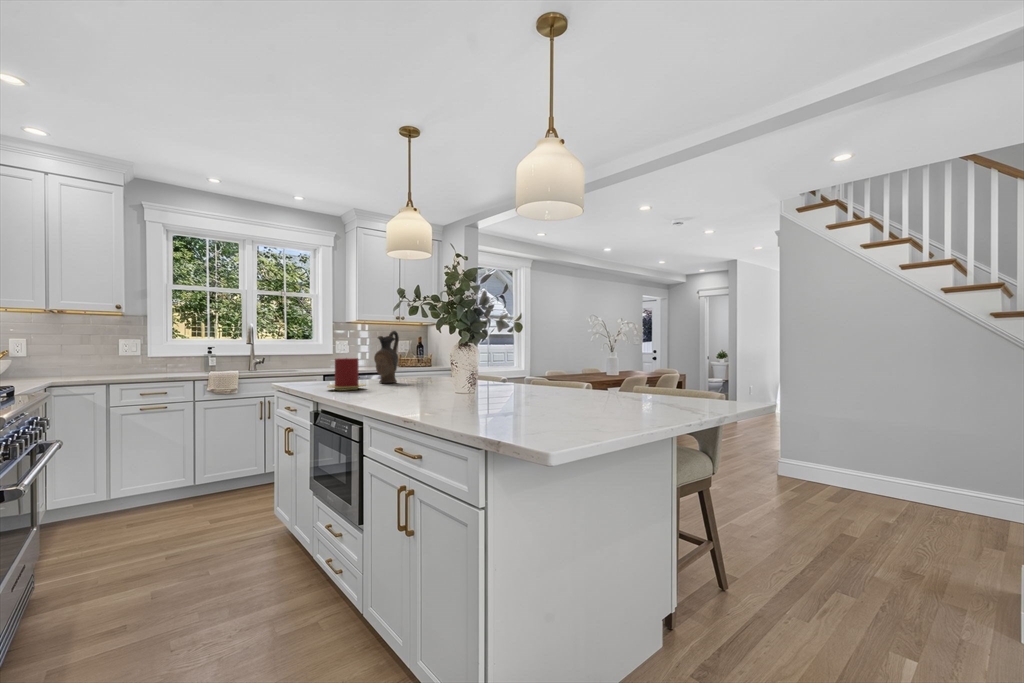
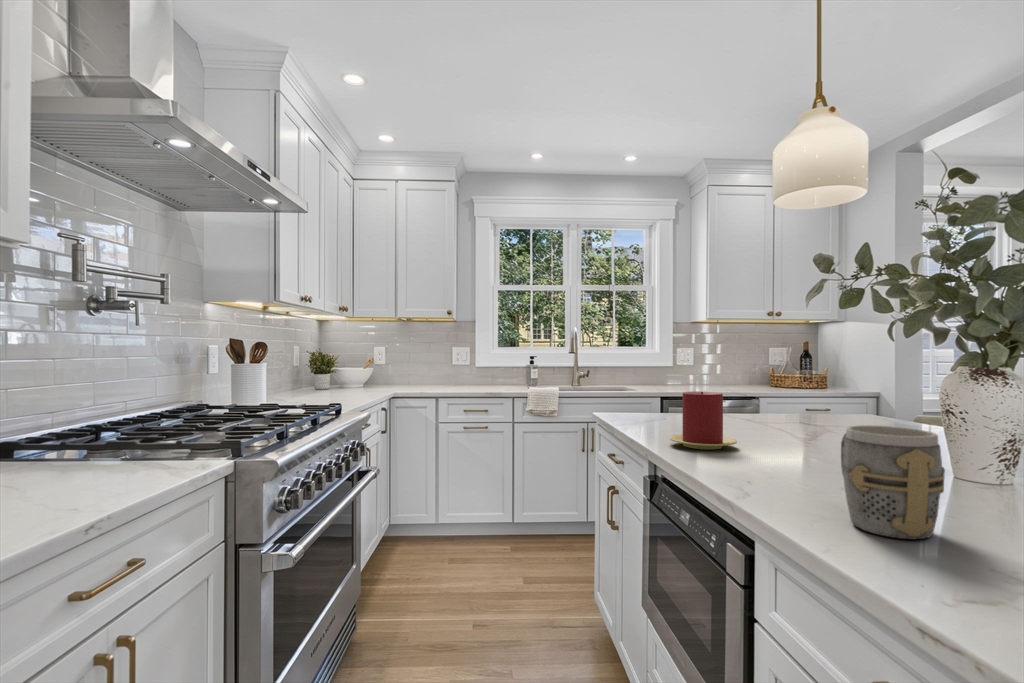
ceramic pitcher: present [374,331,399,383] -> none [747,341,791,435]
mug: none [403,361,439,404] -> present [841,426,945,539]

